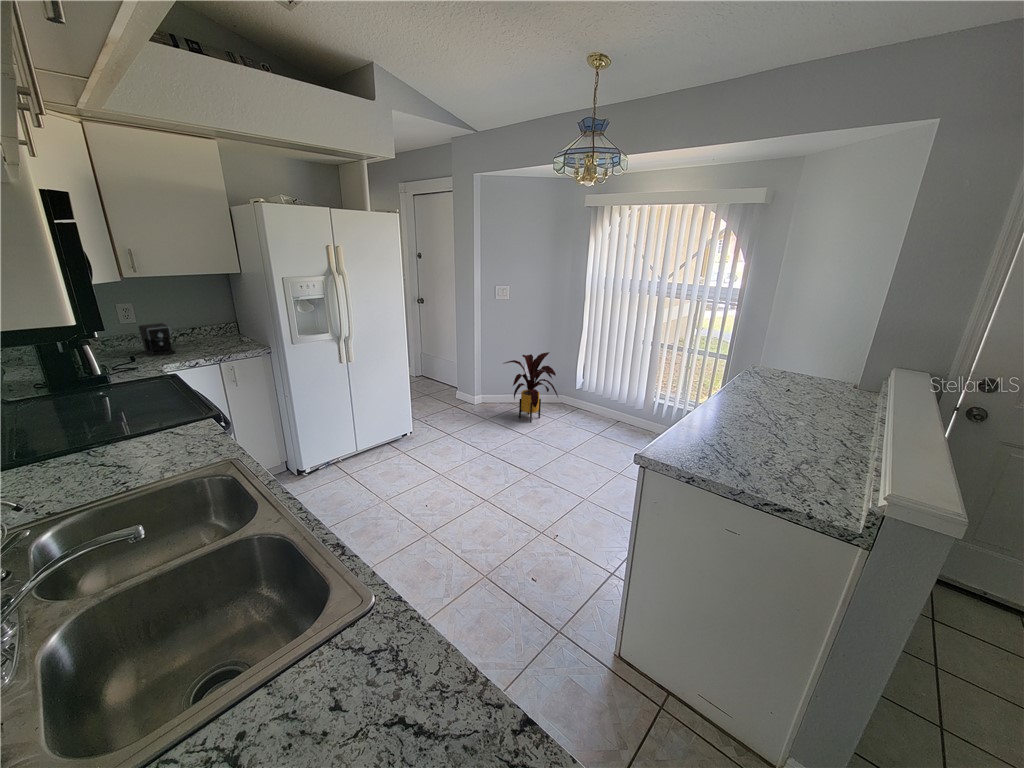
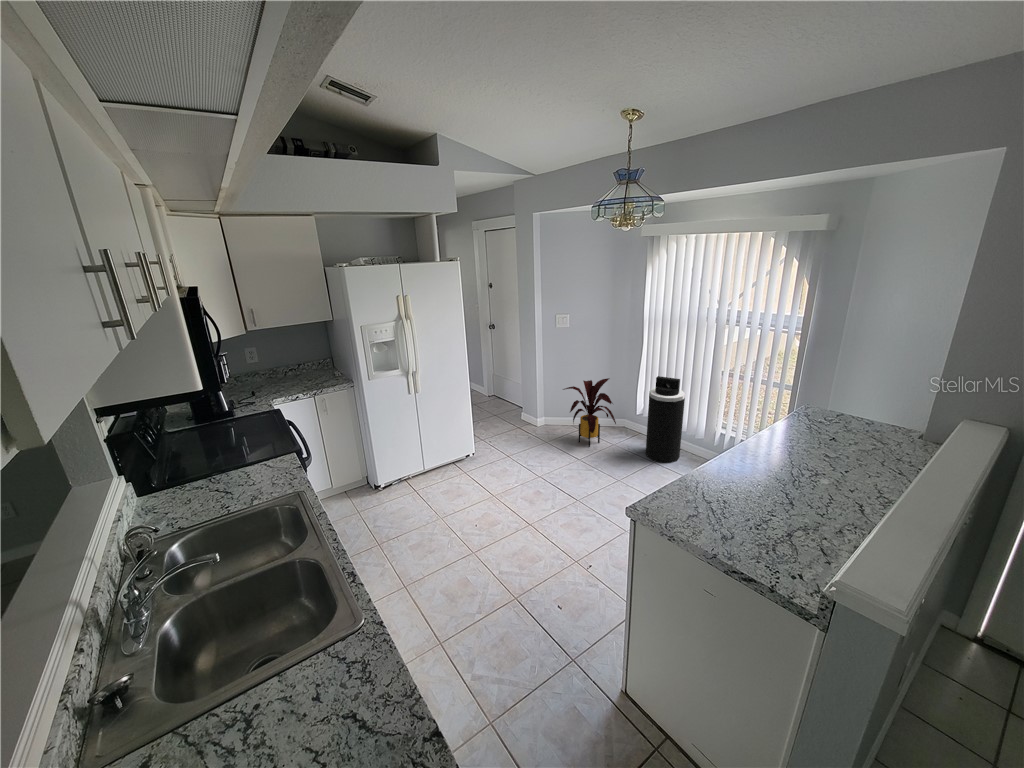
coffee maker: present [139,323,201,357] -> none [259,364,304,392]
trash can: none [586,348,626,434] -> present [646,376,685,463]

